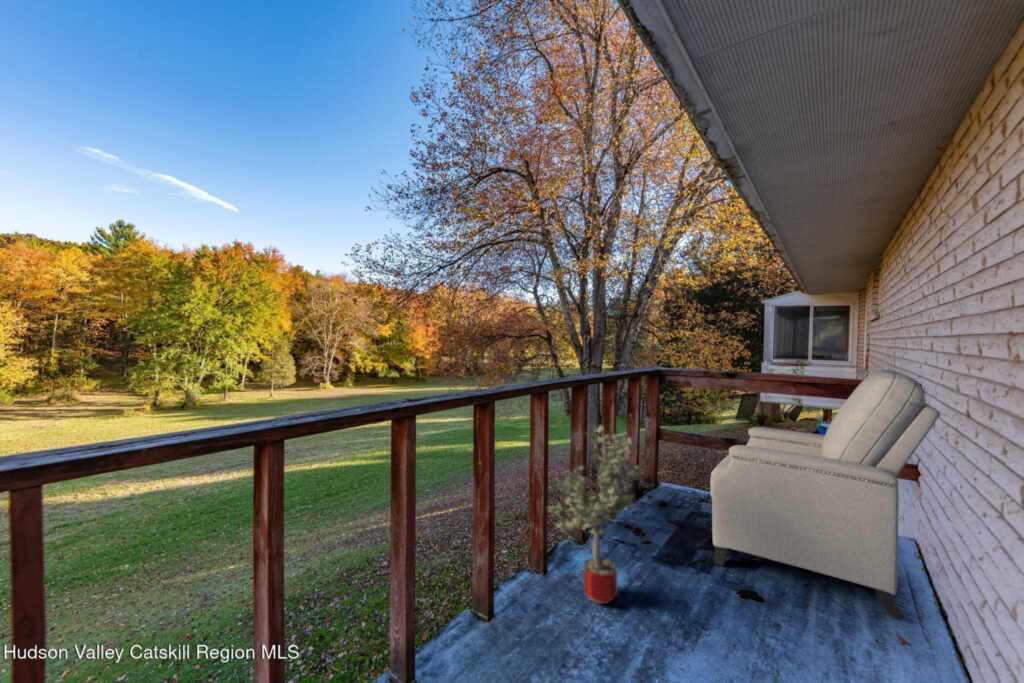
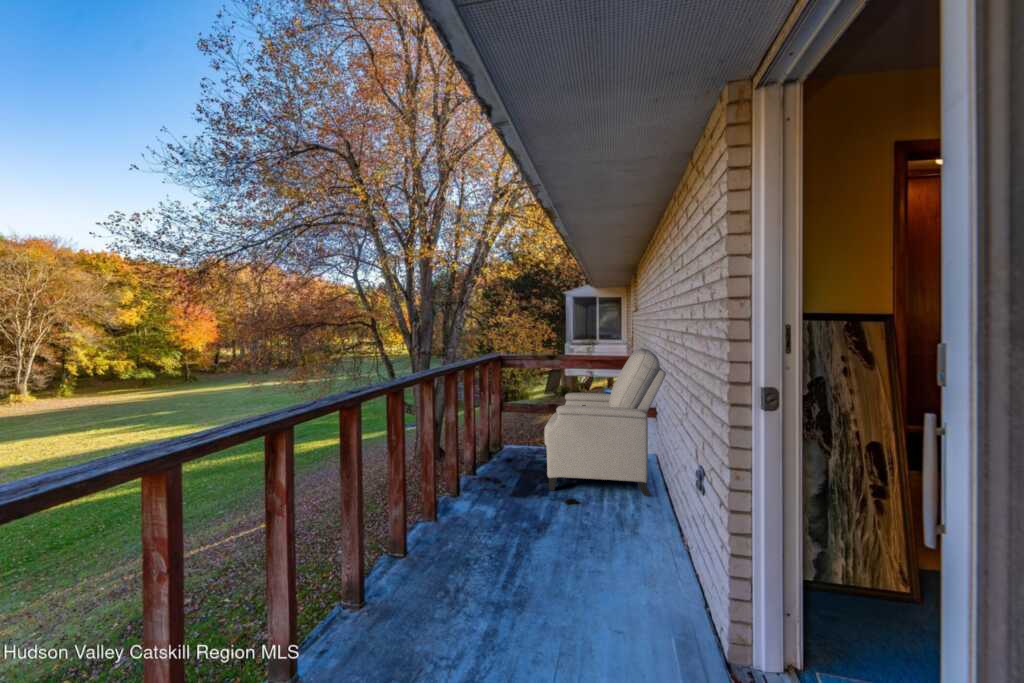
potted tree: present [546,425,641,604] -> none [439,400,504,529]

